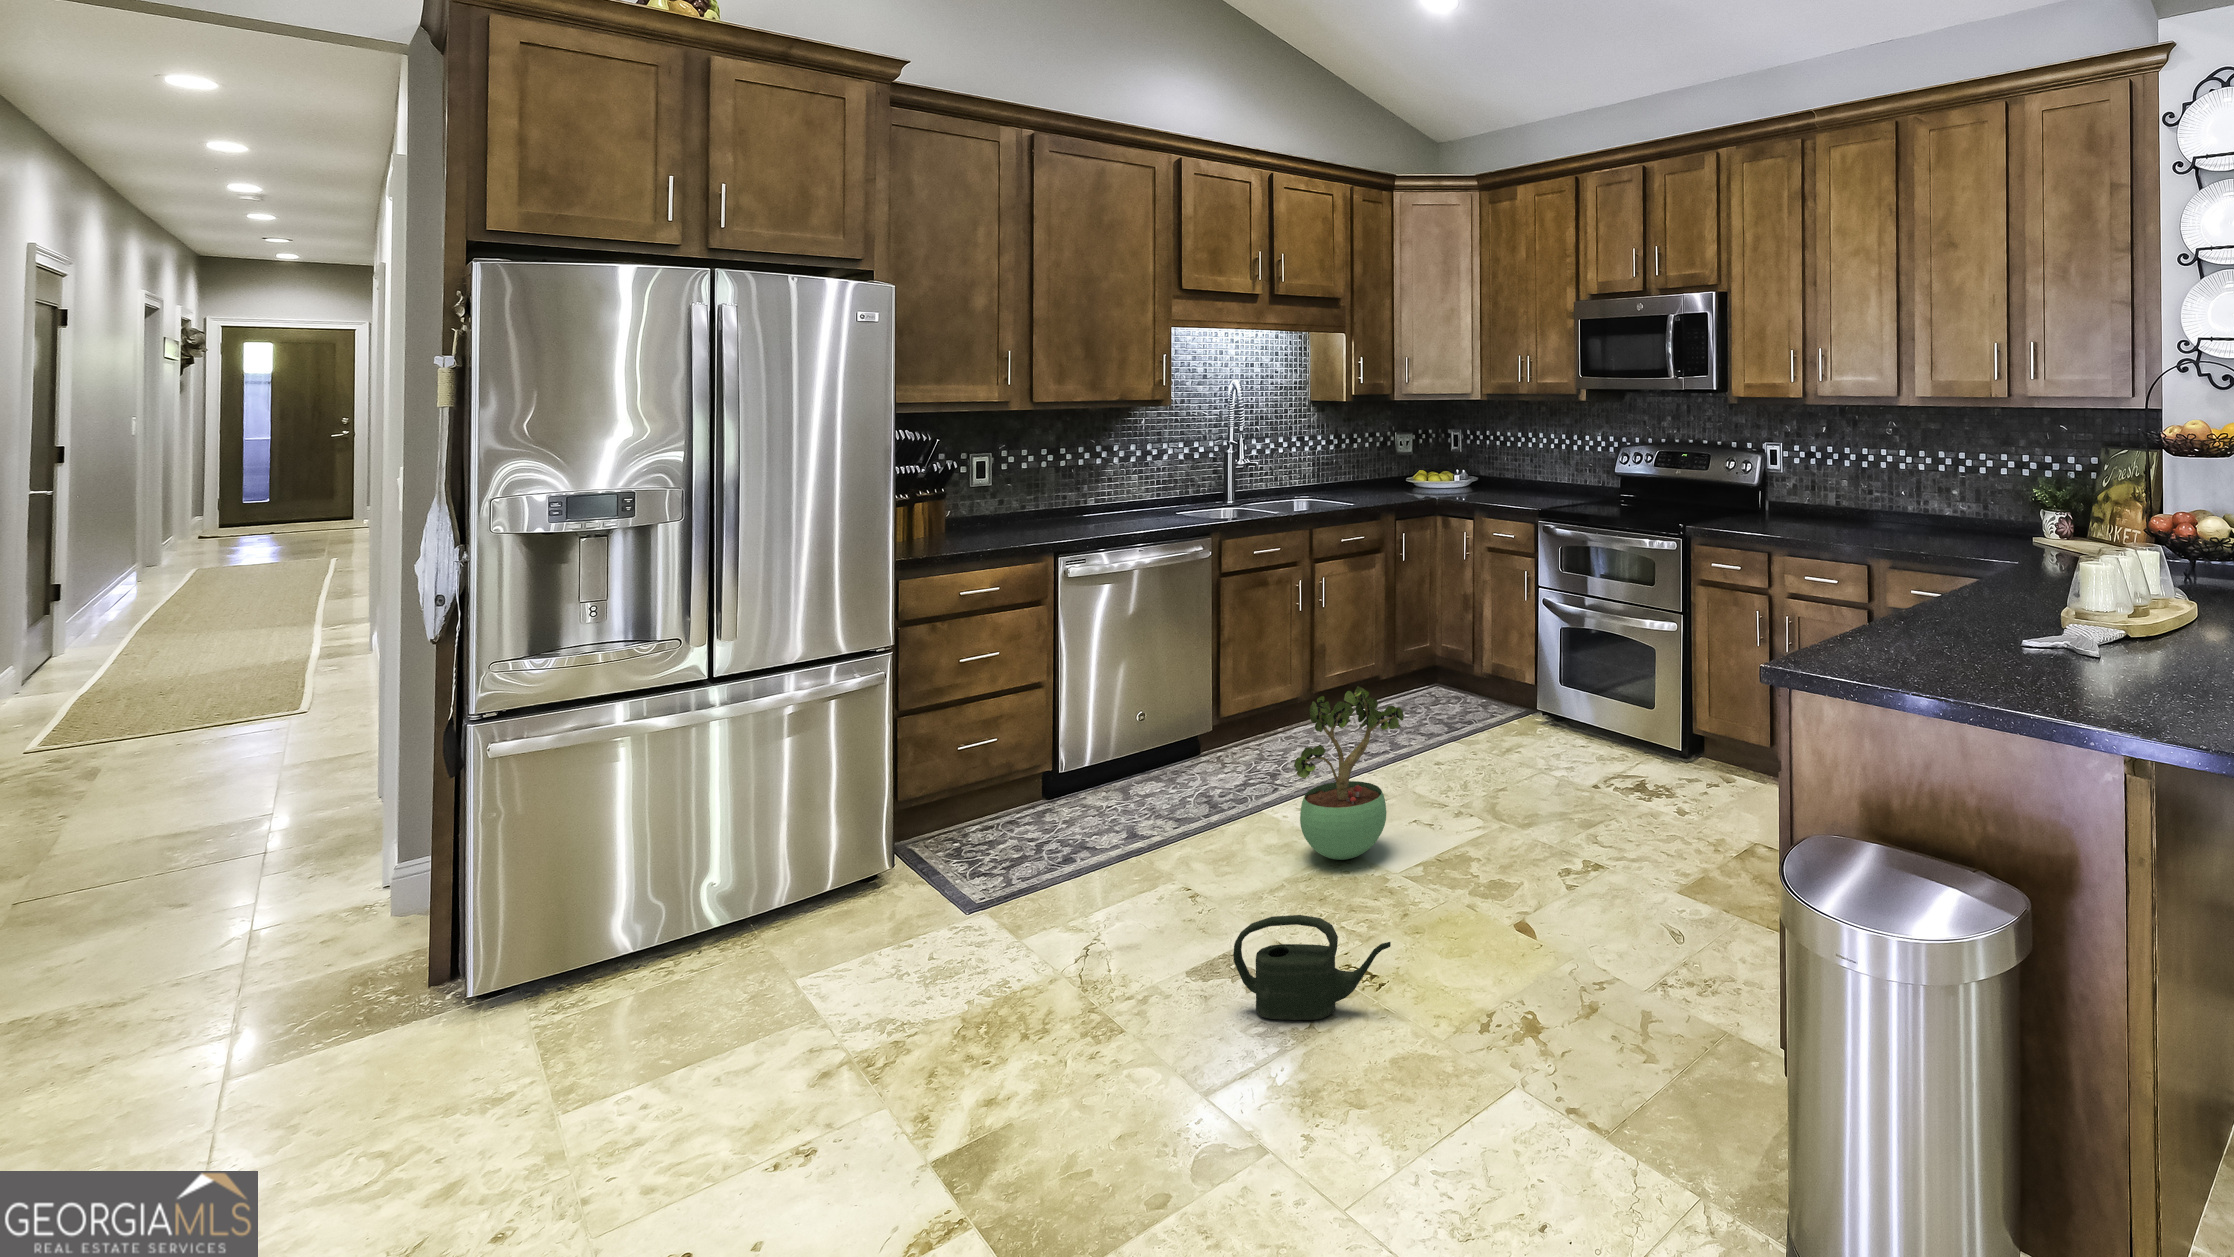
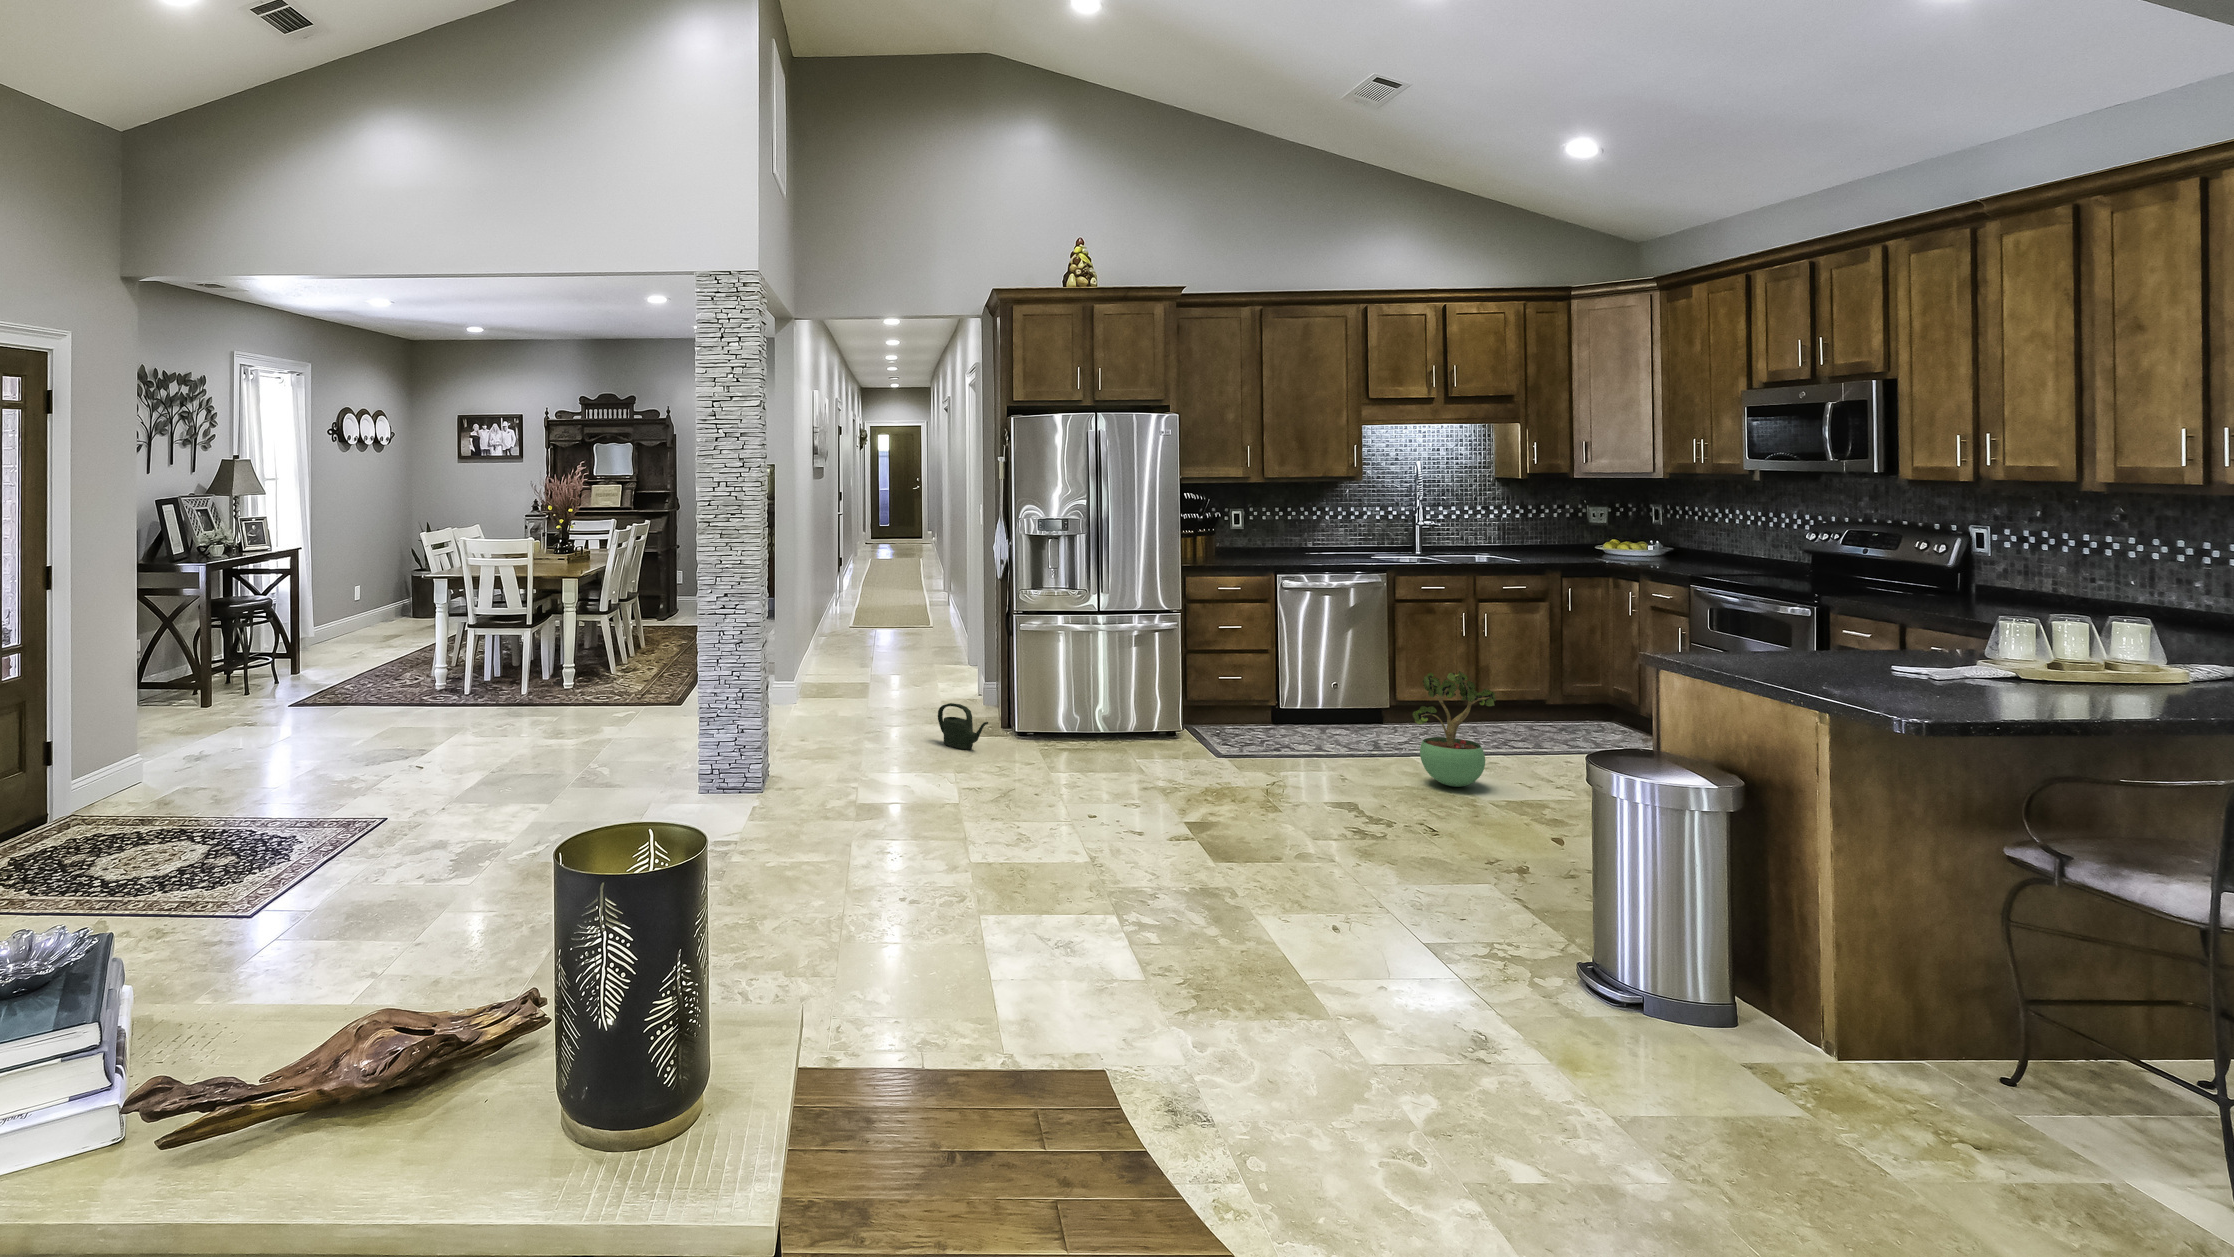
watering can: present [1233,915,1391,1020] -> present [938,703,988,749]

